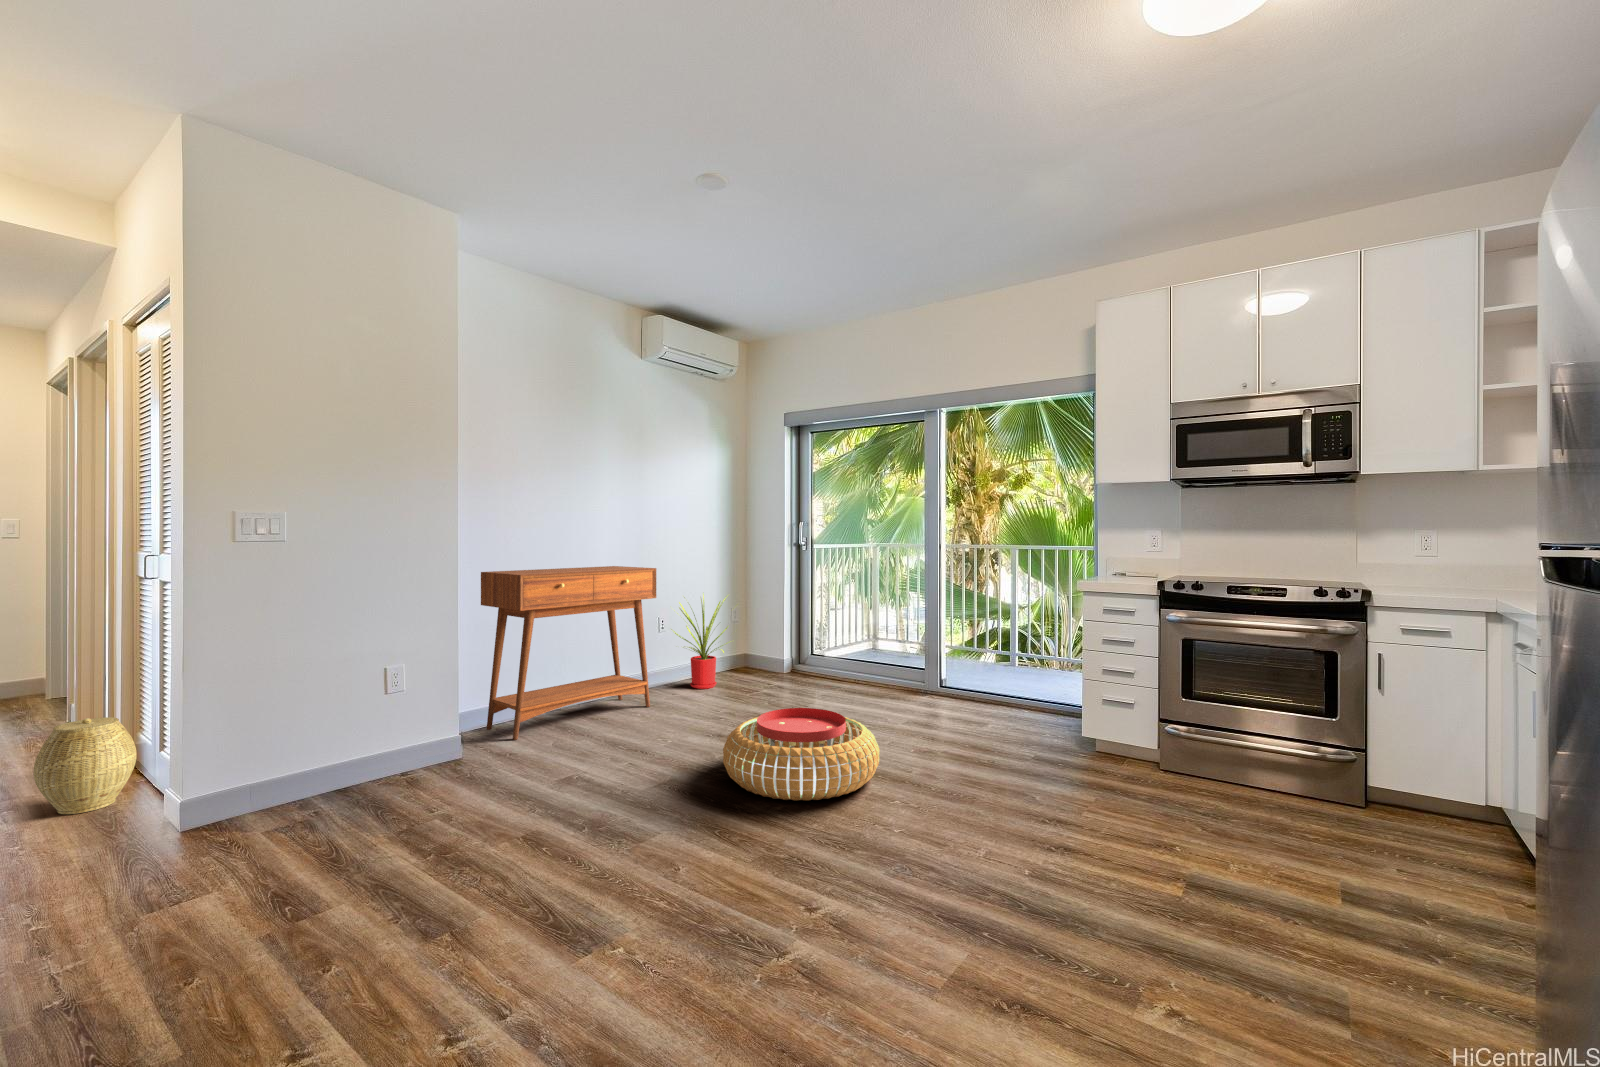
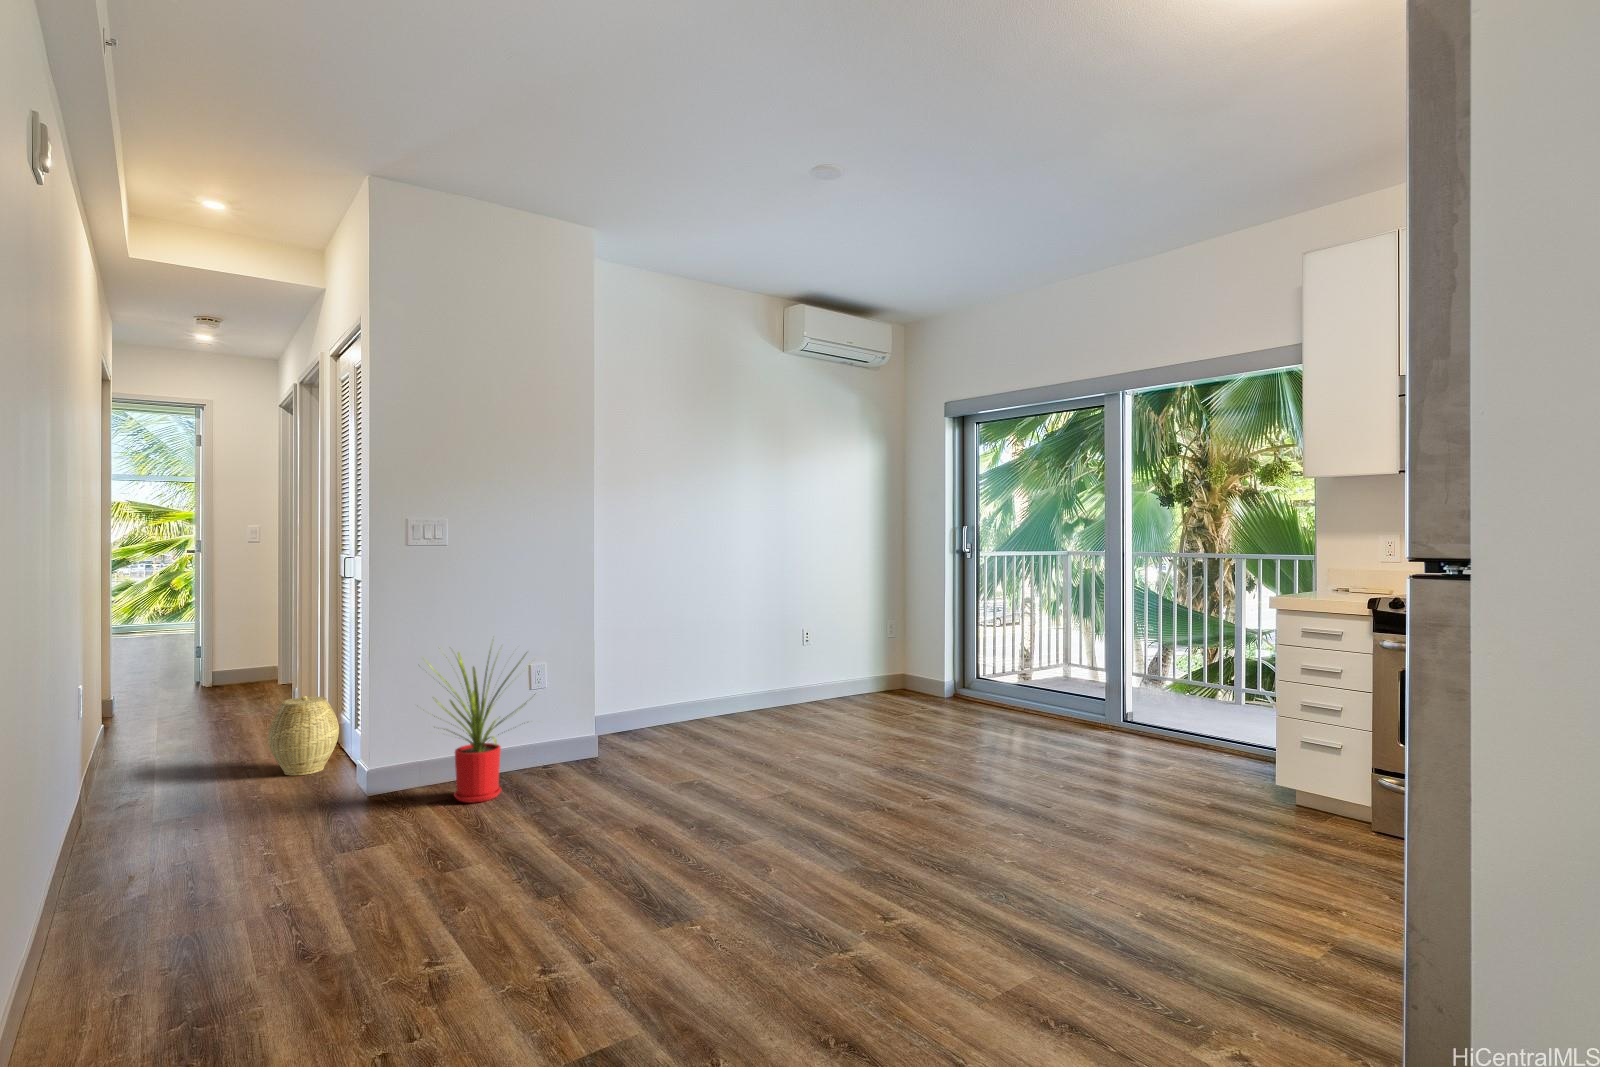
console table: present [481,566,656,740] -> none [620,573,792,745]
house plant: present [671,594,729,689] -> present [428,651,535,803]
pouf: present [723,708,879,801] -> none [838,728,1009,824]

